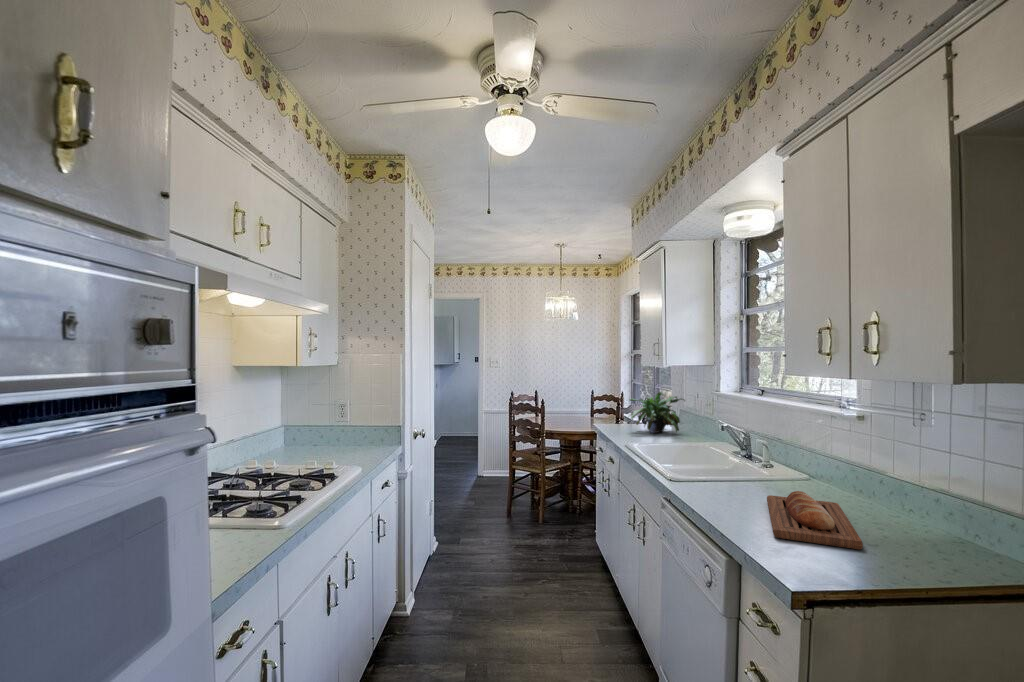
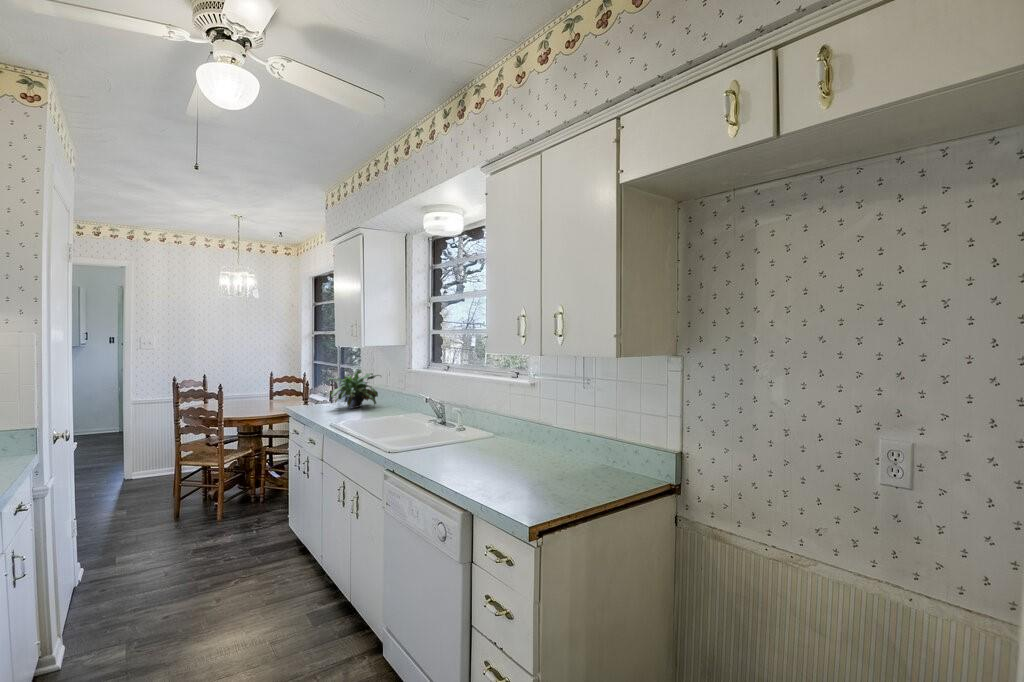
bread loaf: present [767,491,863,550] -> none [475,443,552,485]

